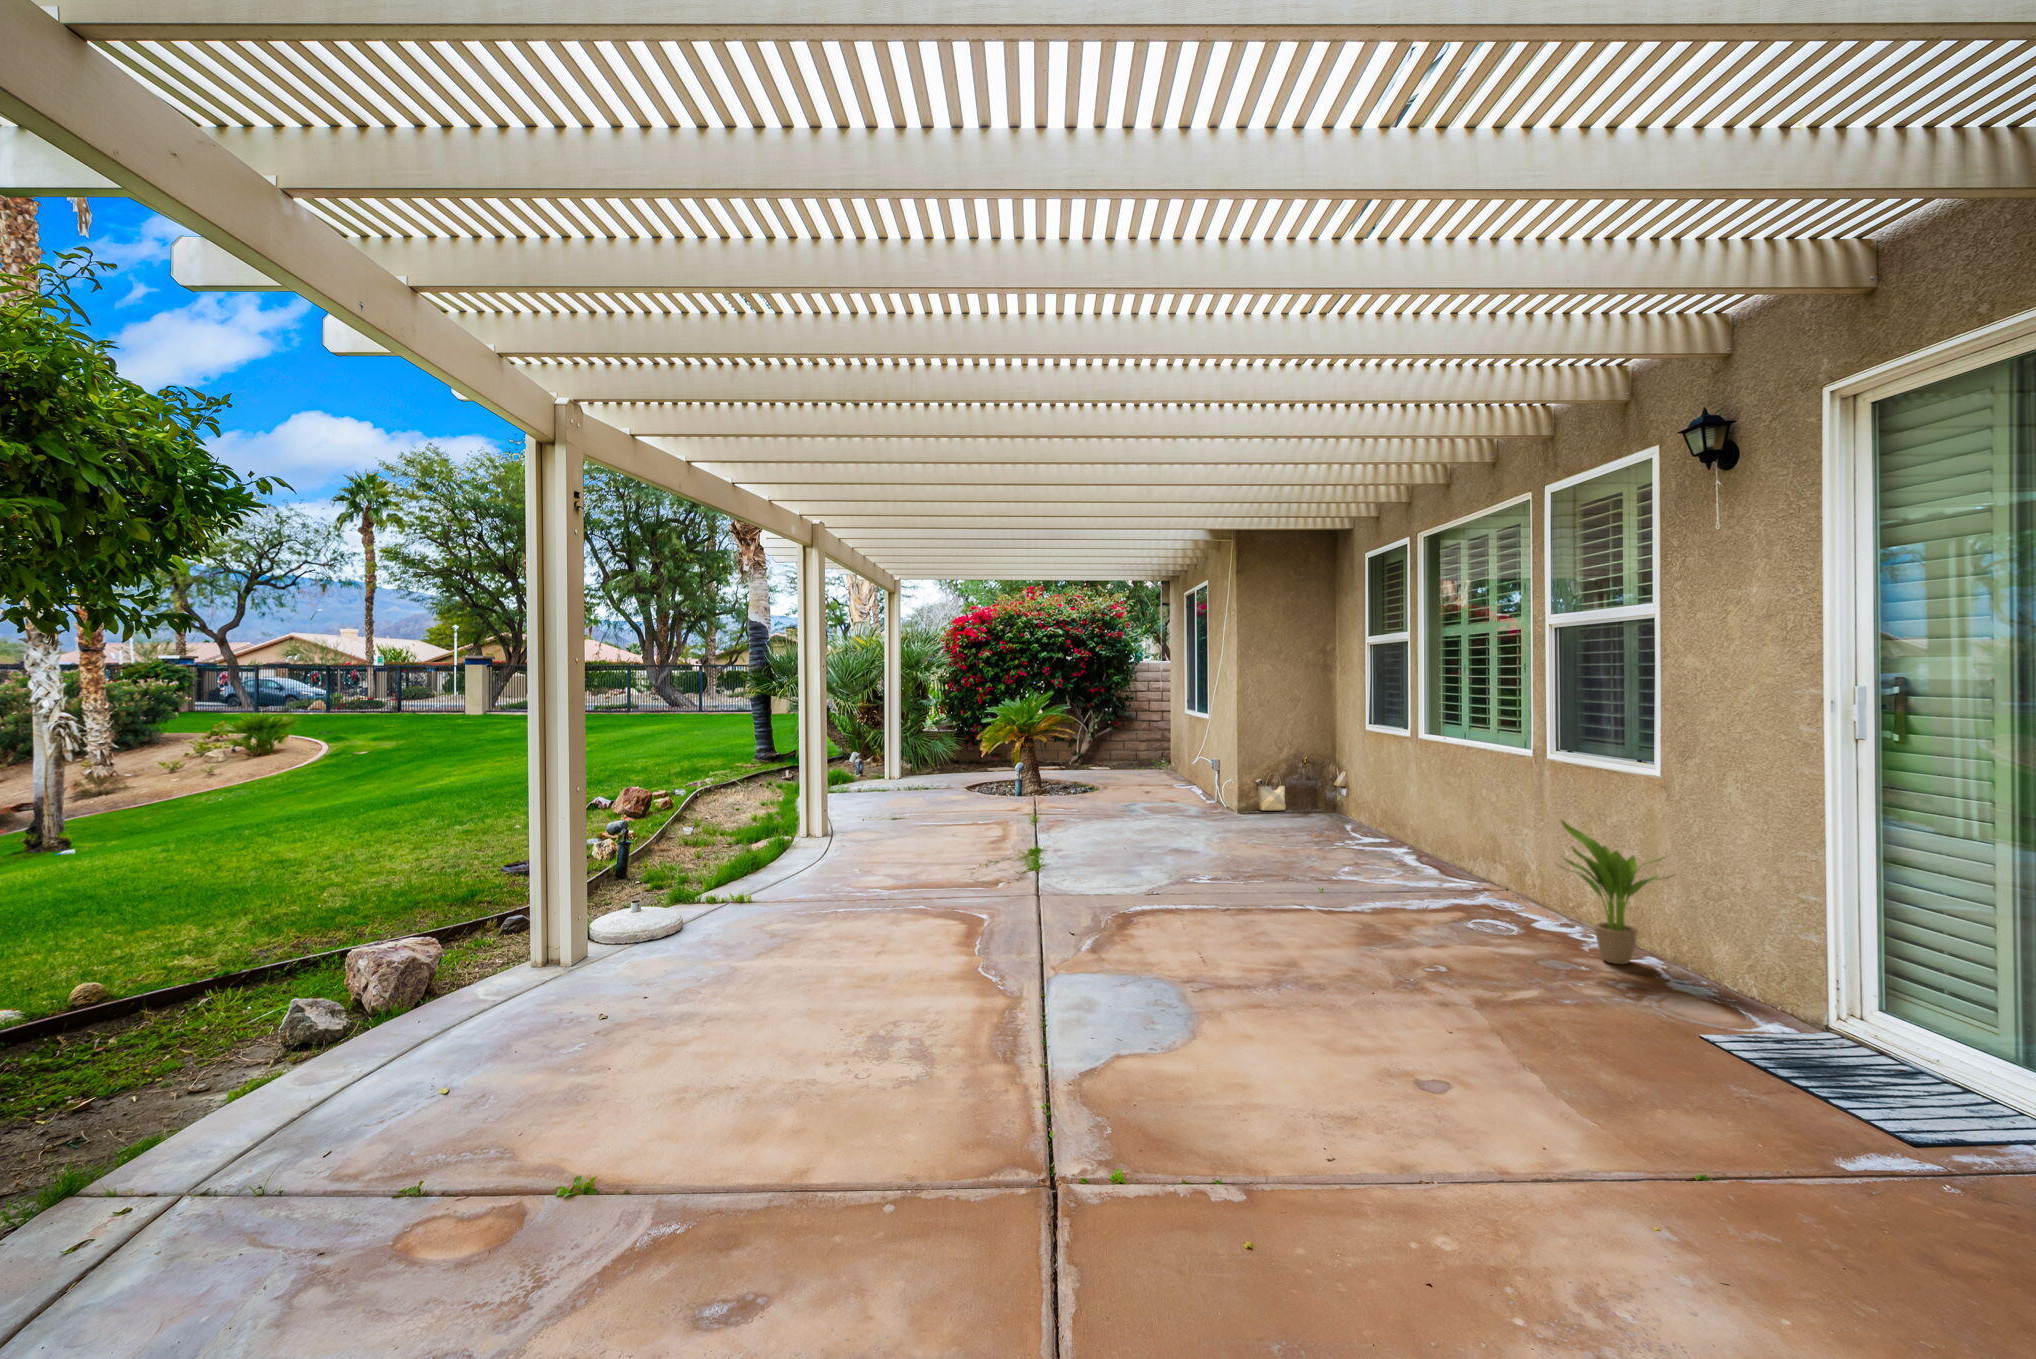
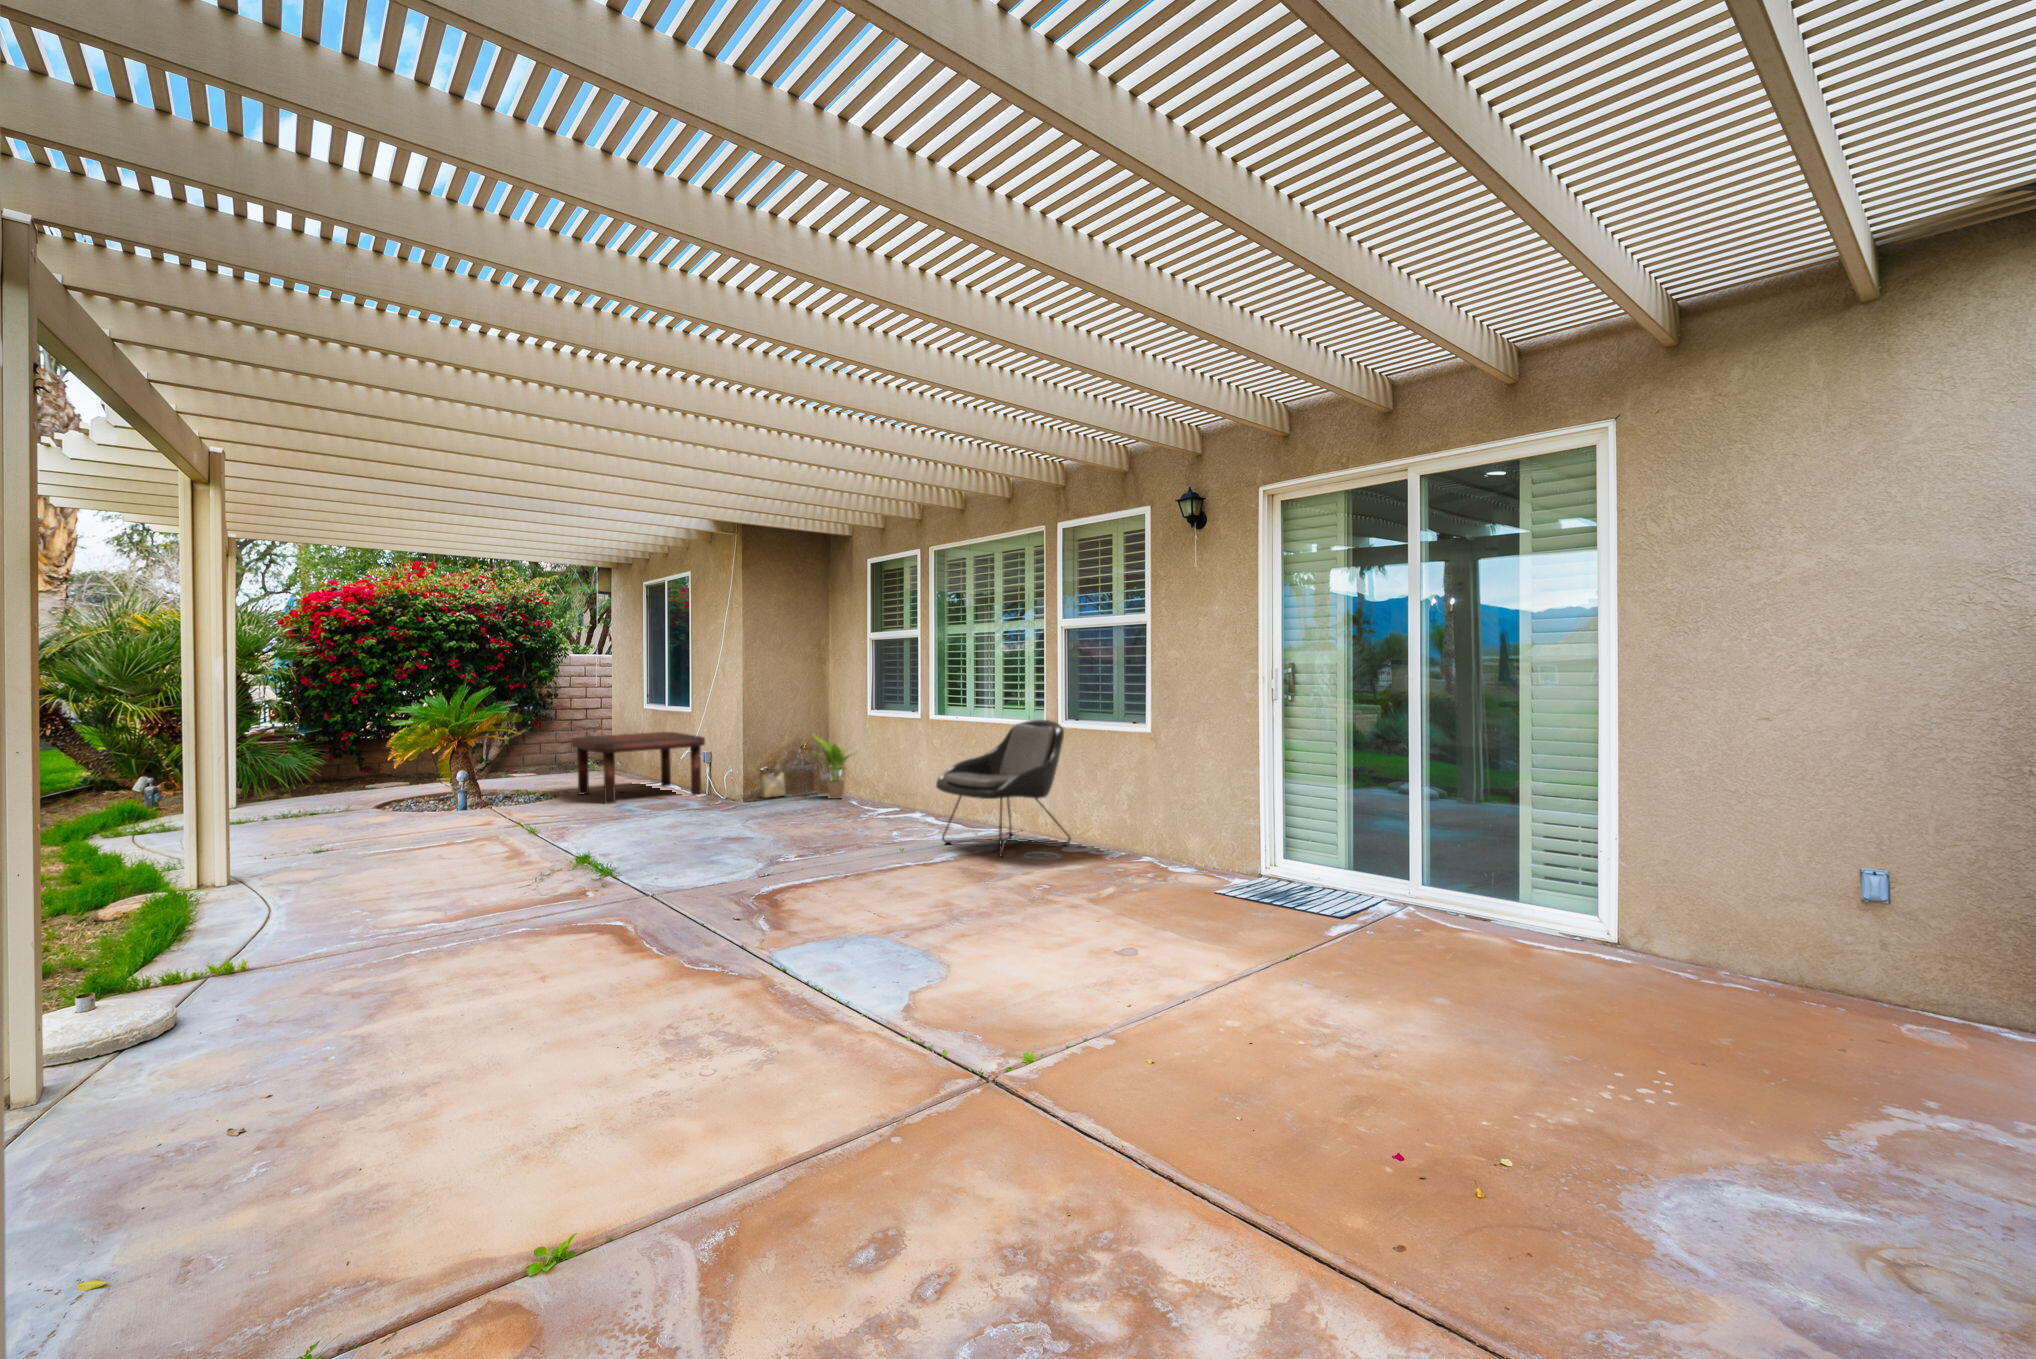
coffee table: none [1106,738,1215,802] -> present [572,732,705,804]
lounge chair: none [1371,748,1550,919] -> present [936,720,1071,857]
potted plant: present [1561,820,1673,964] -> present [814,734,851,799]

